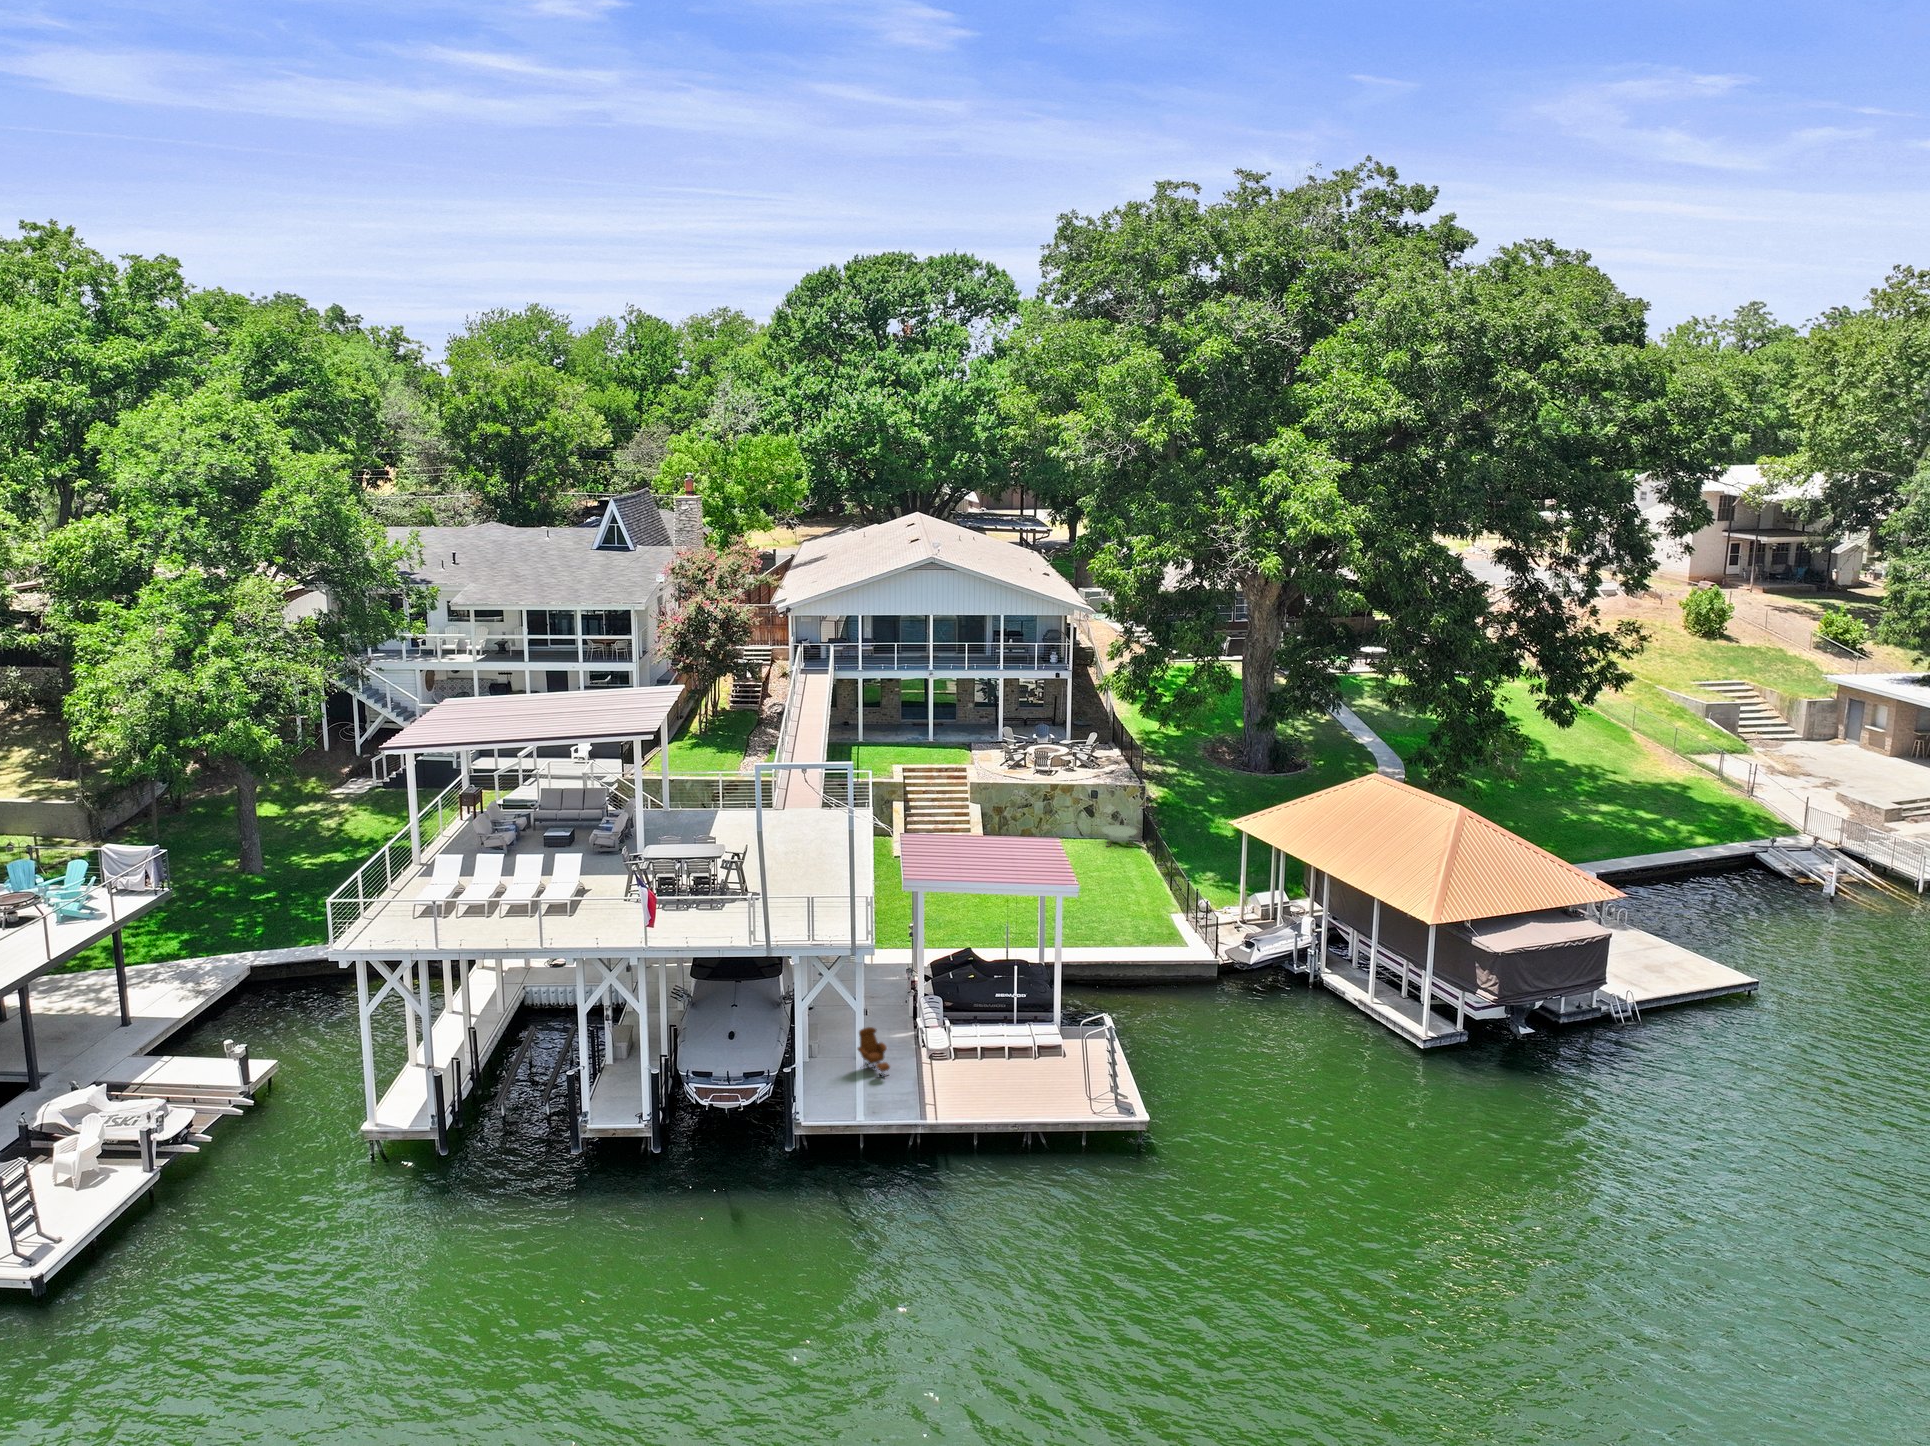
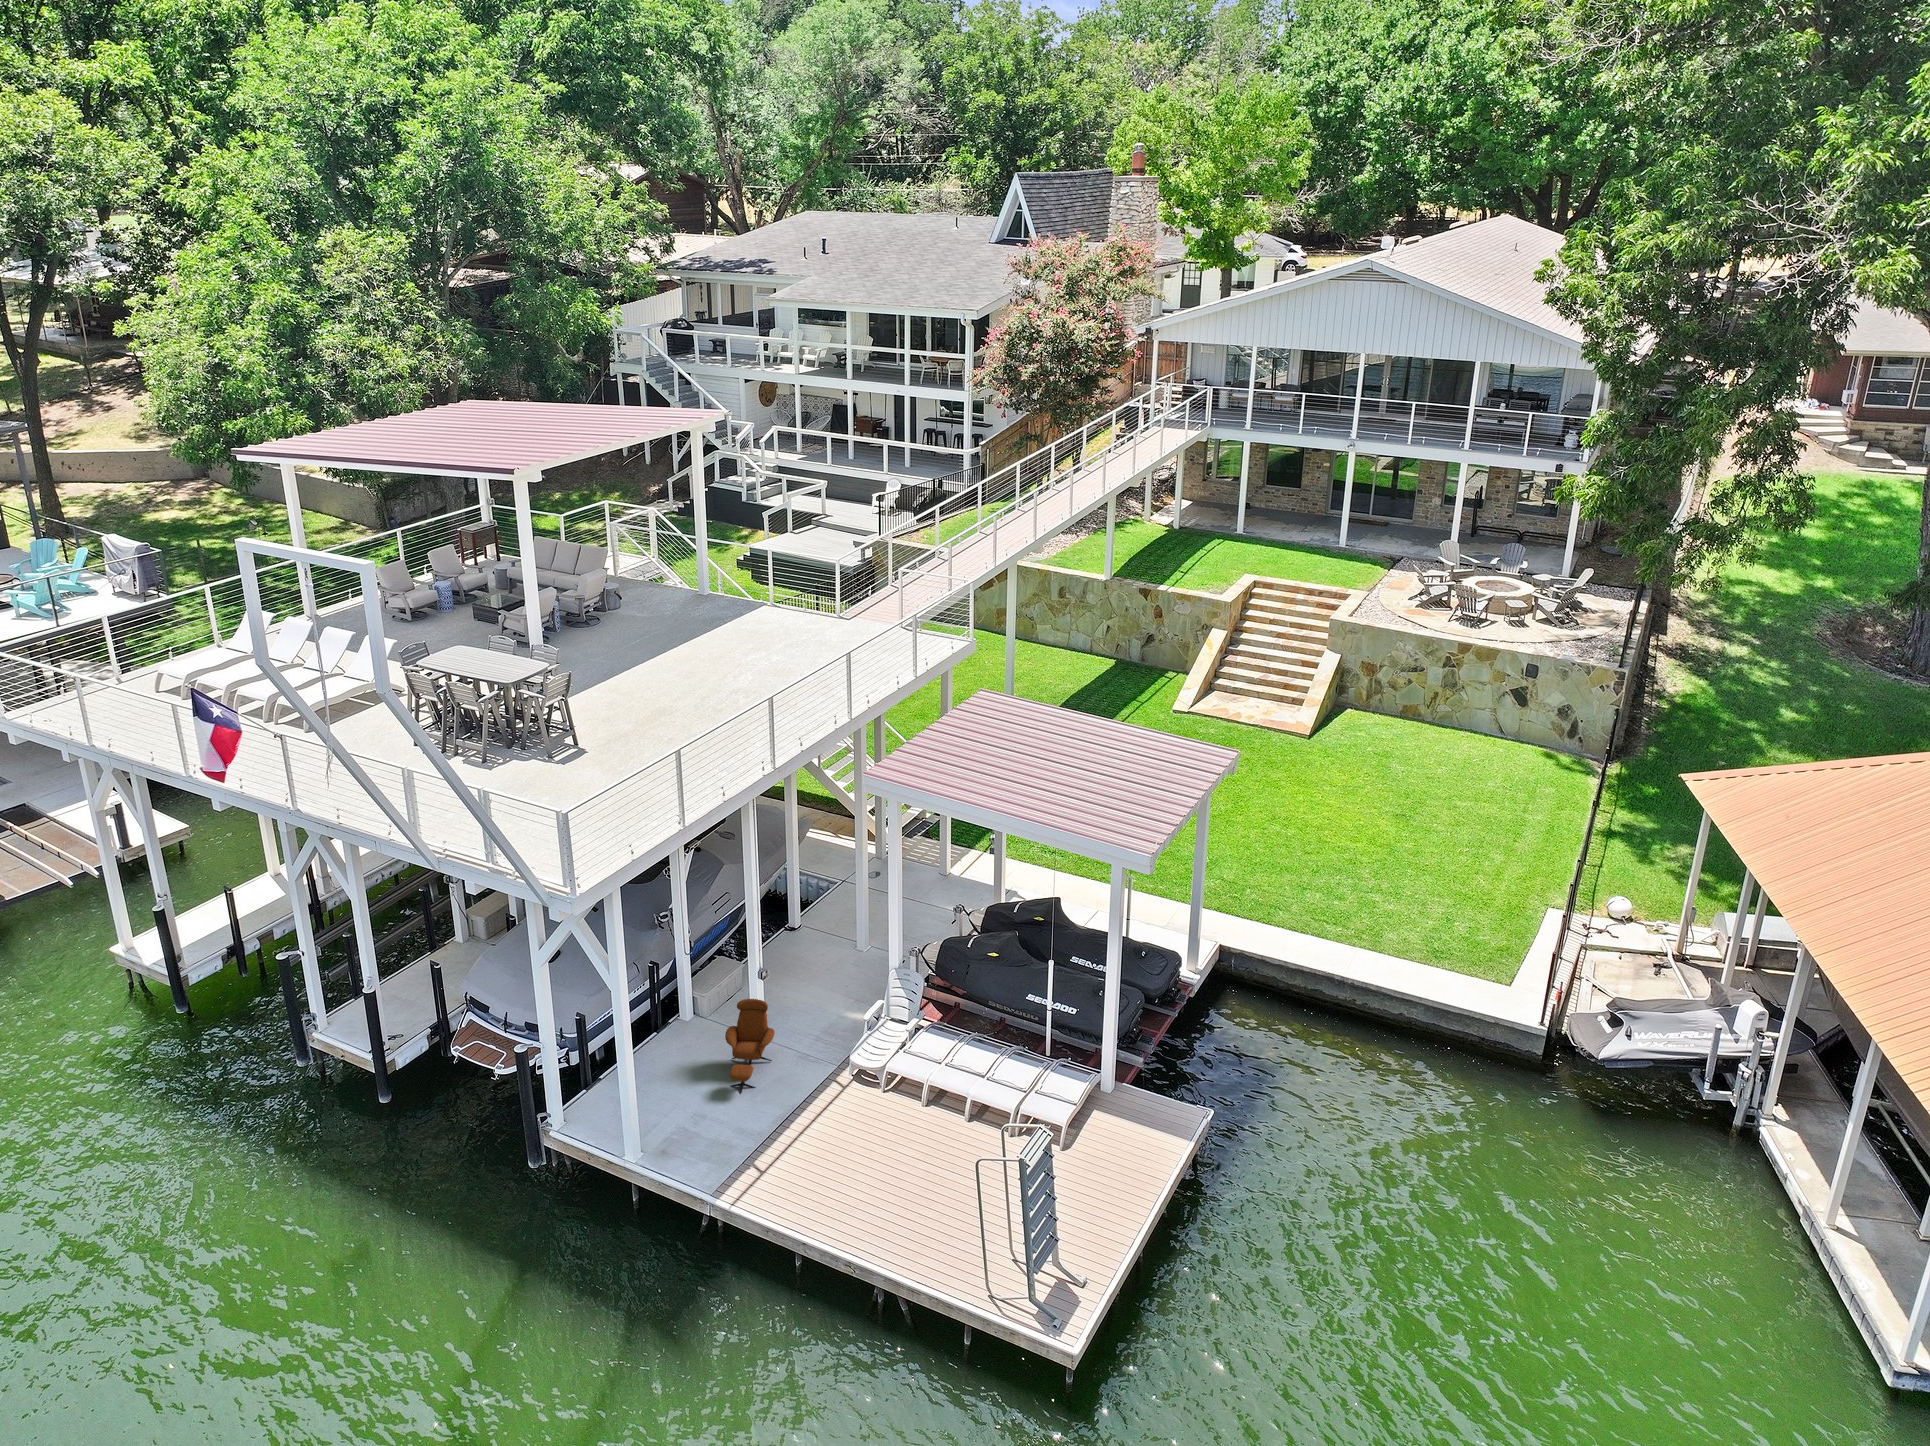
round table: present [1102,825,1137,847] -> none [1521,723,1585,767]

